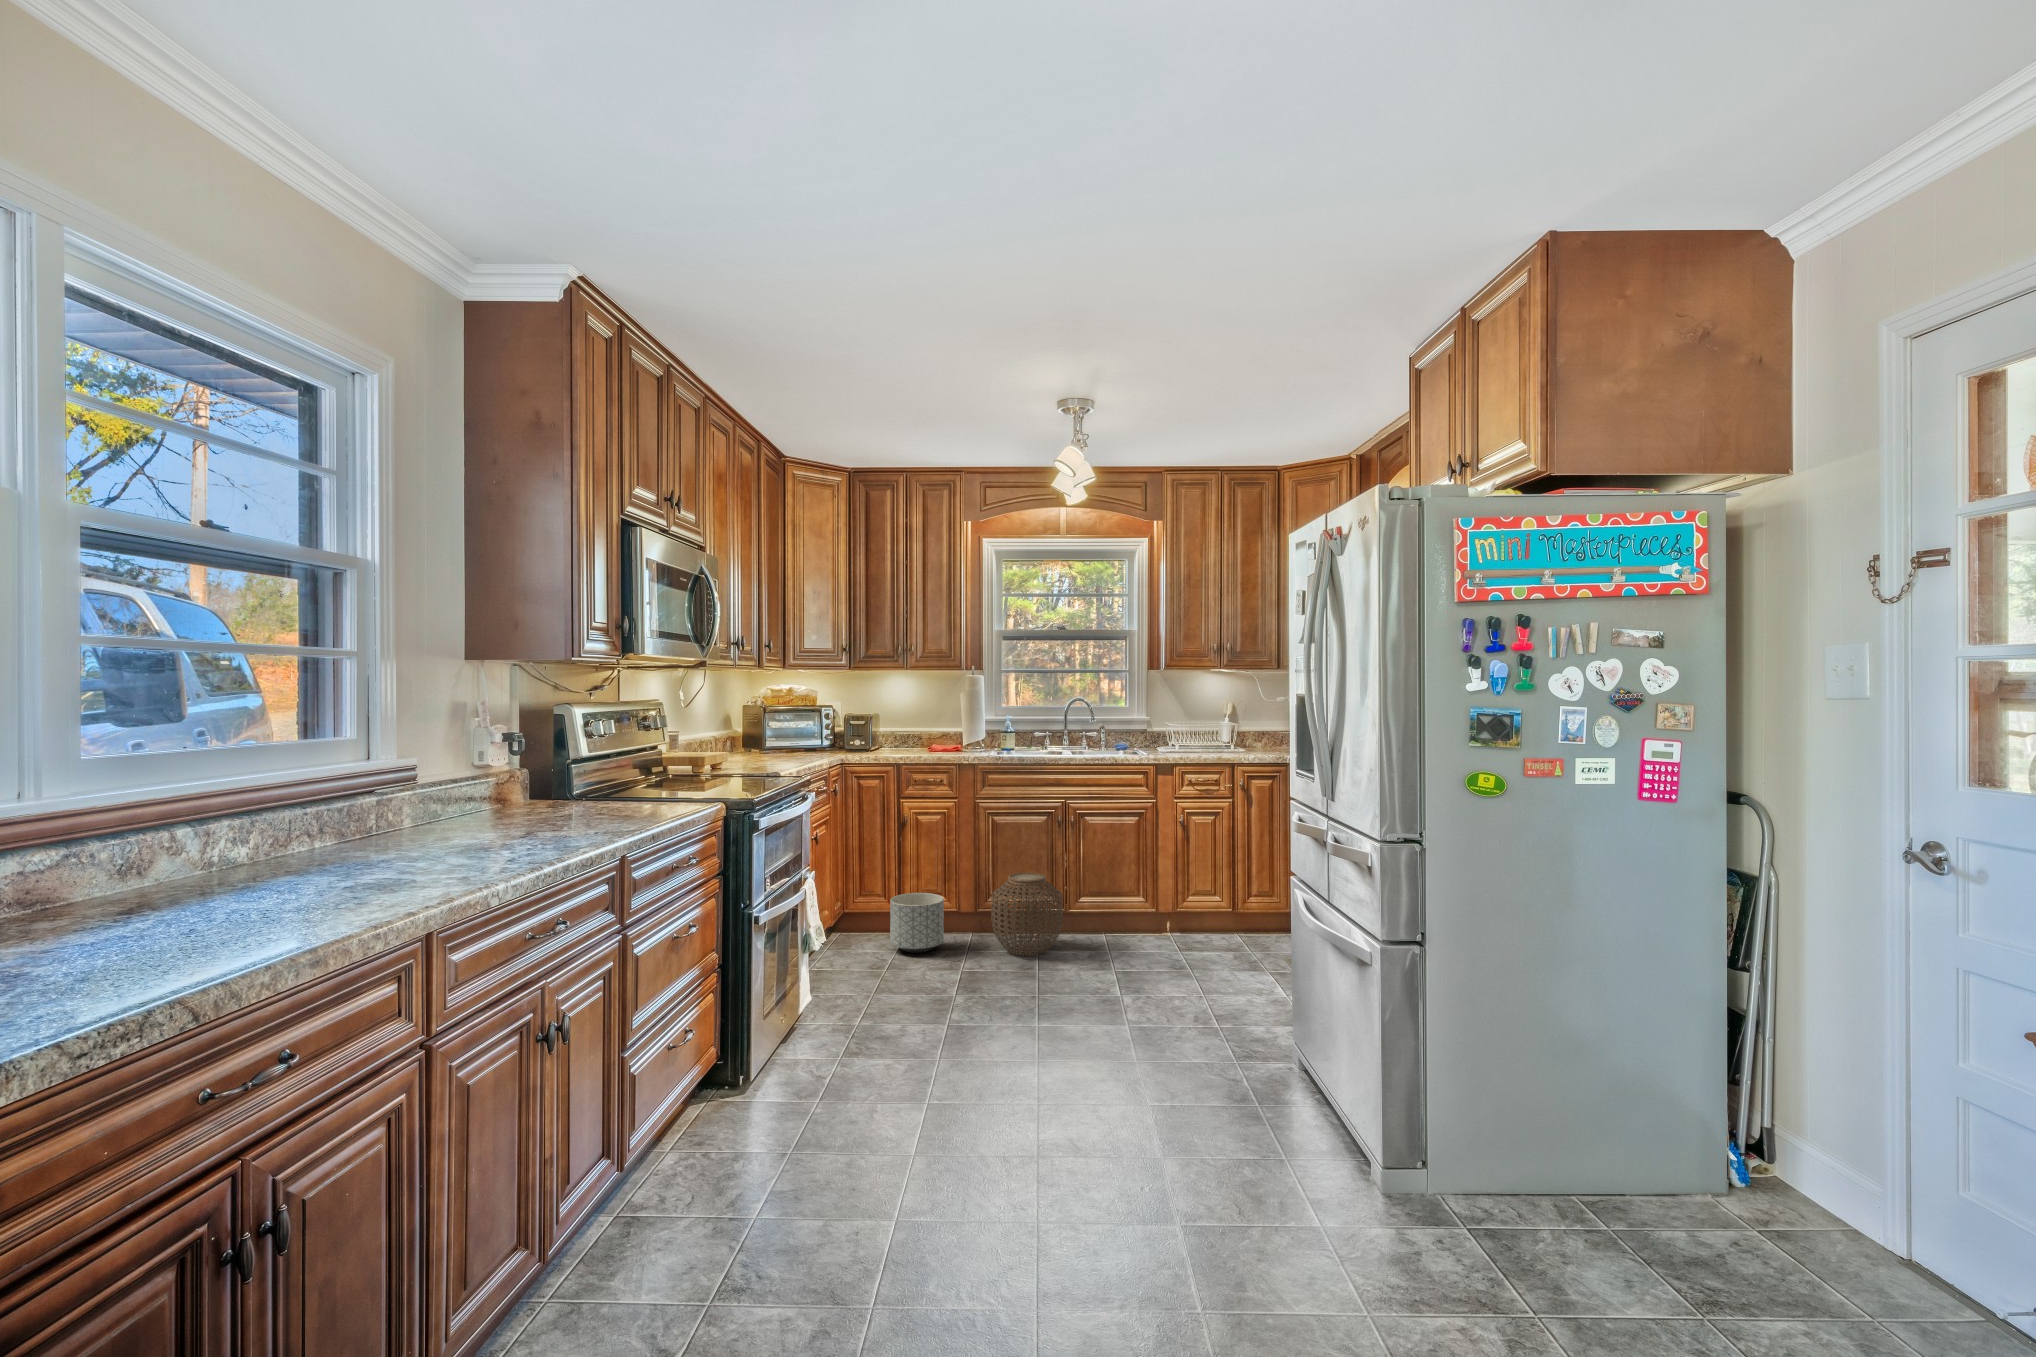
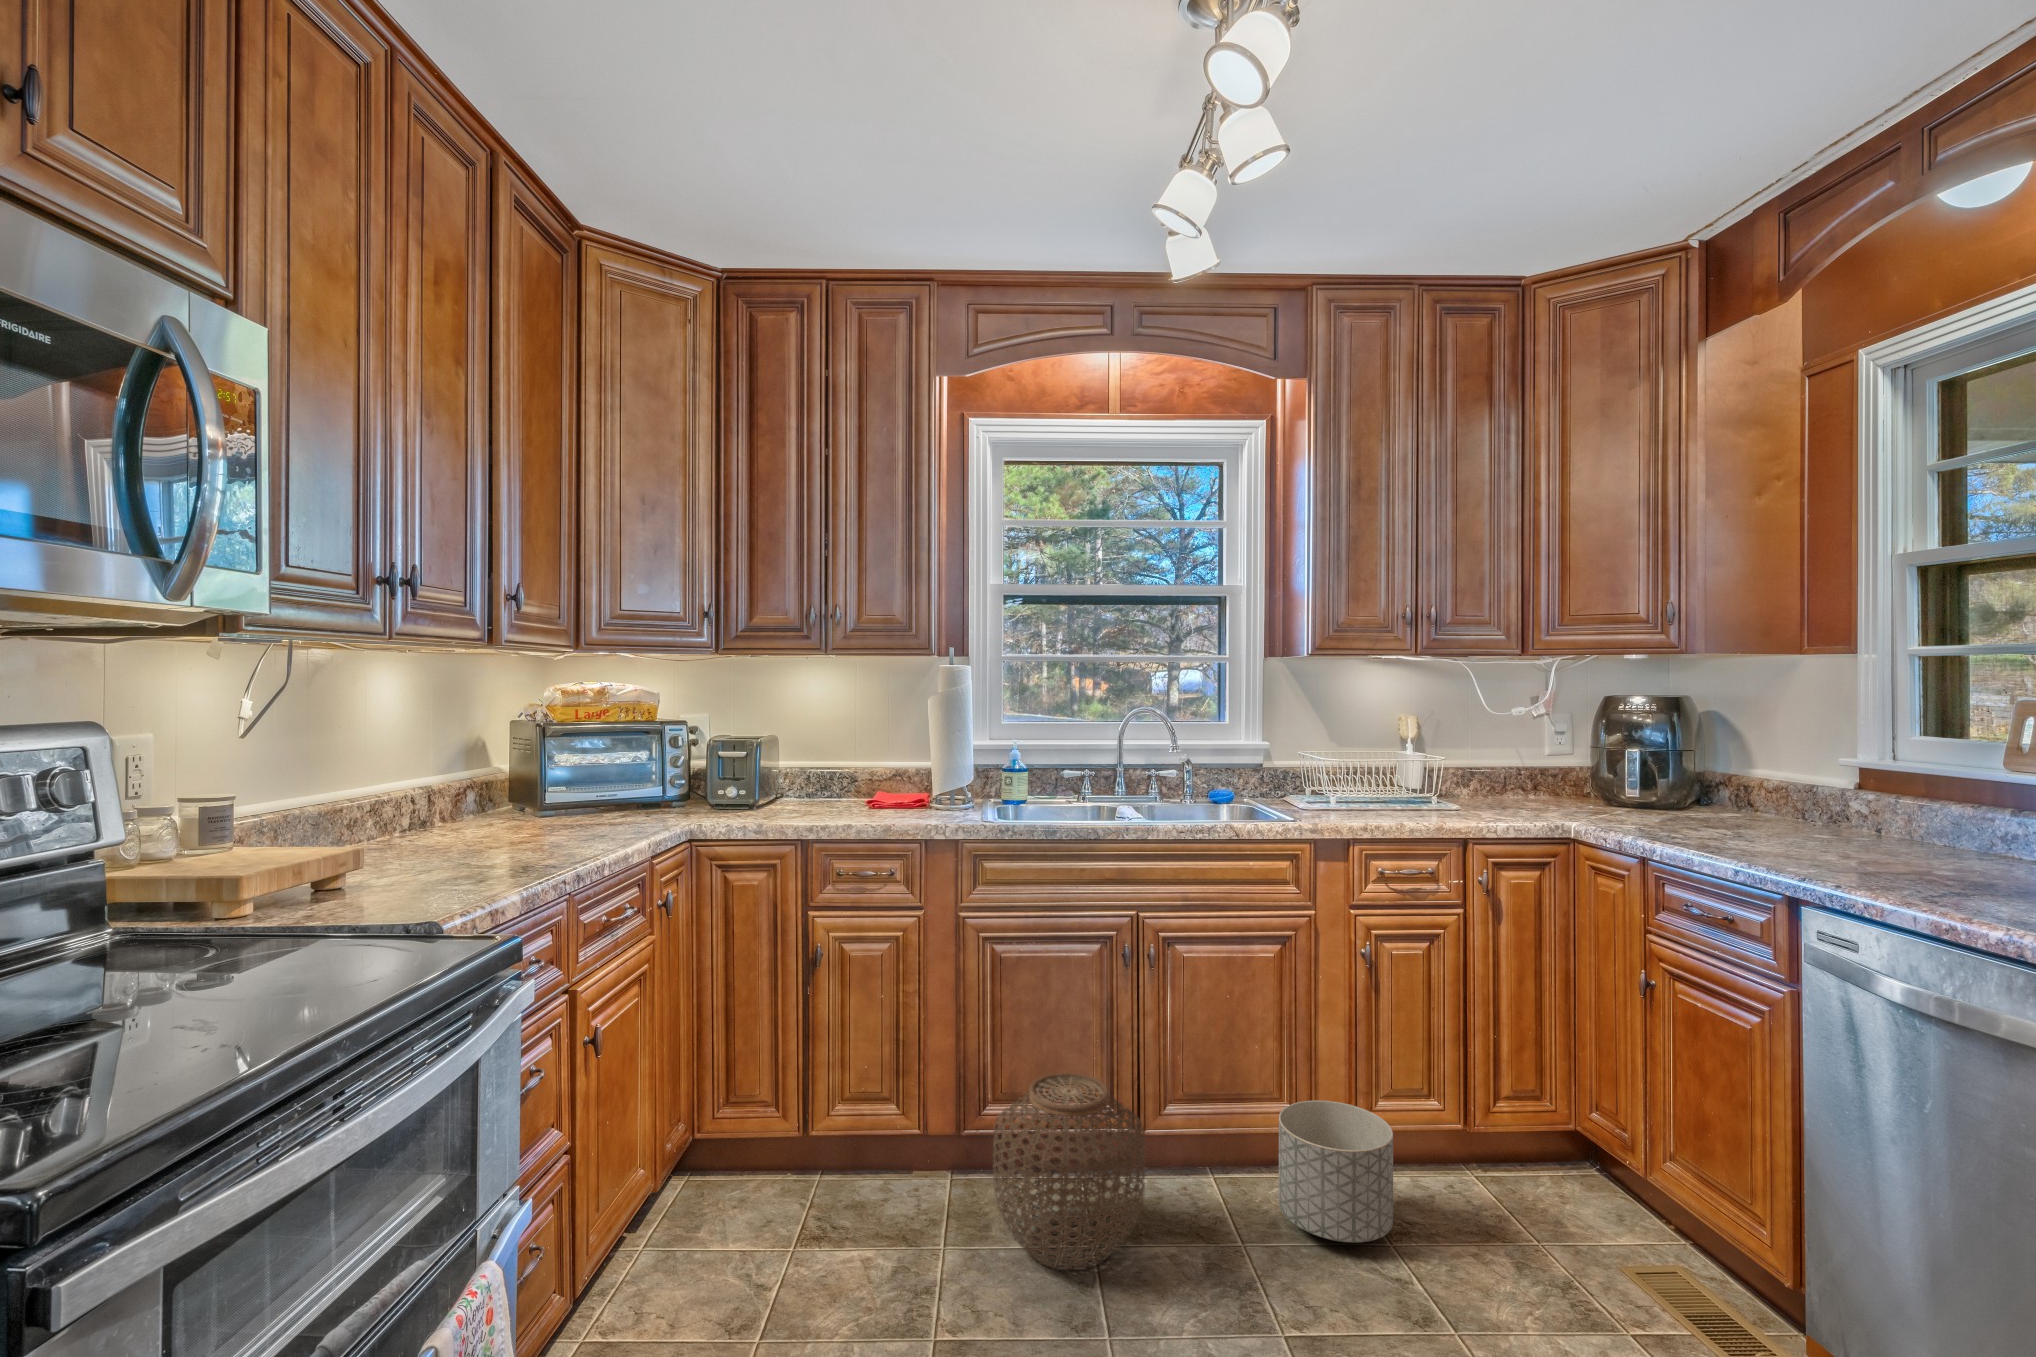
planter: present [890,893,944,953] -> present [1279,1100,1393,1243]

